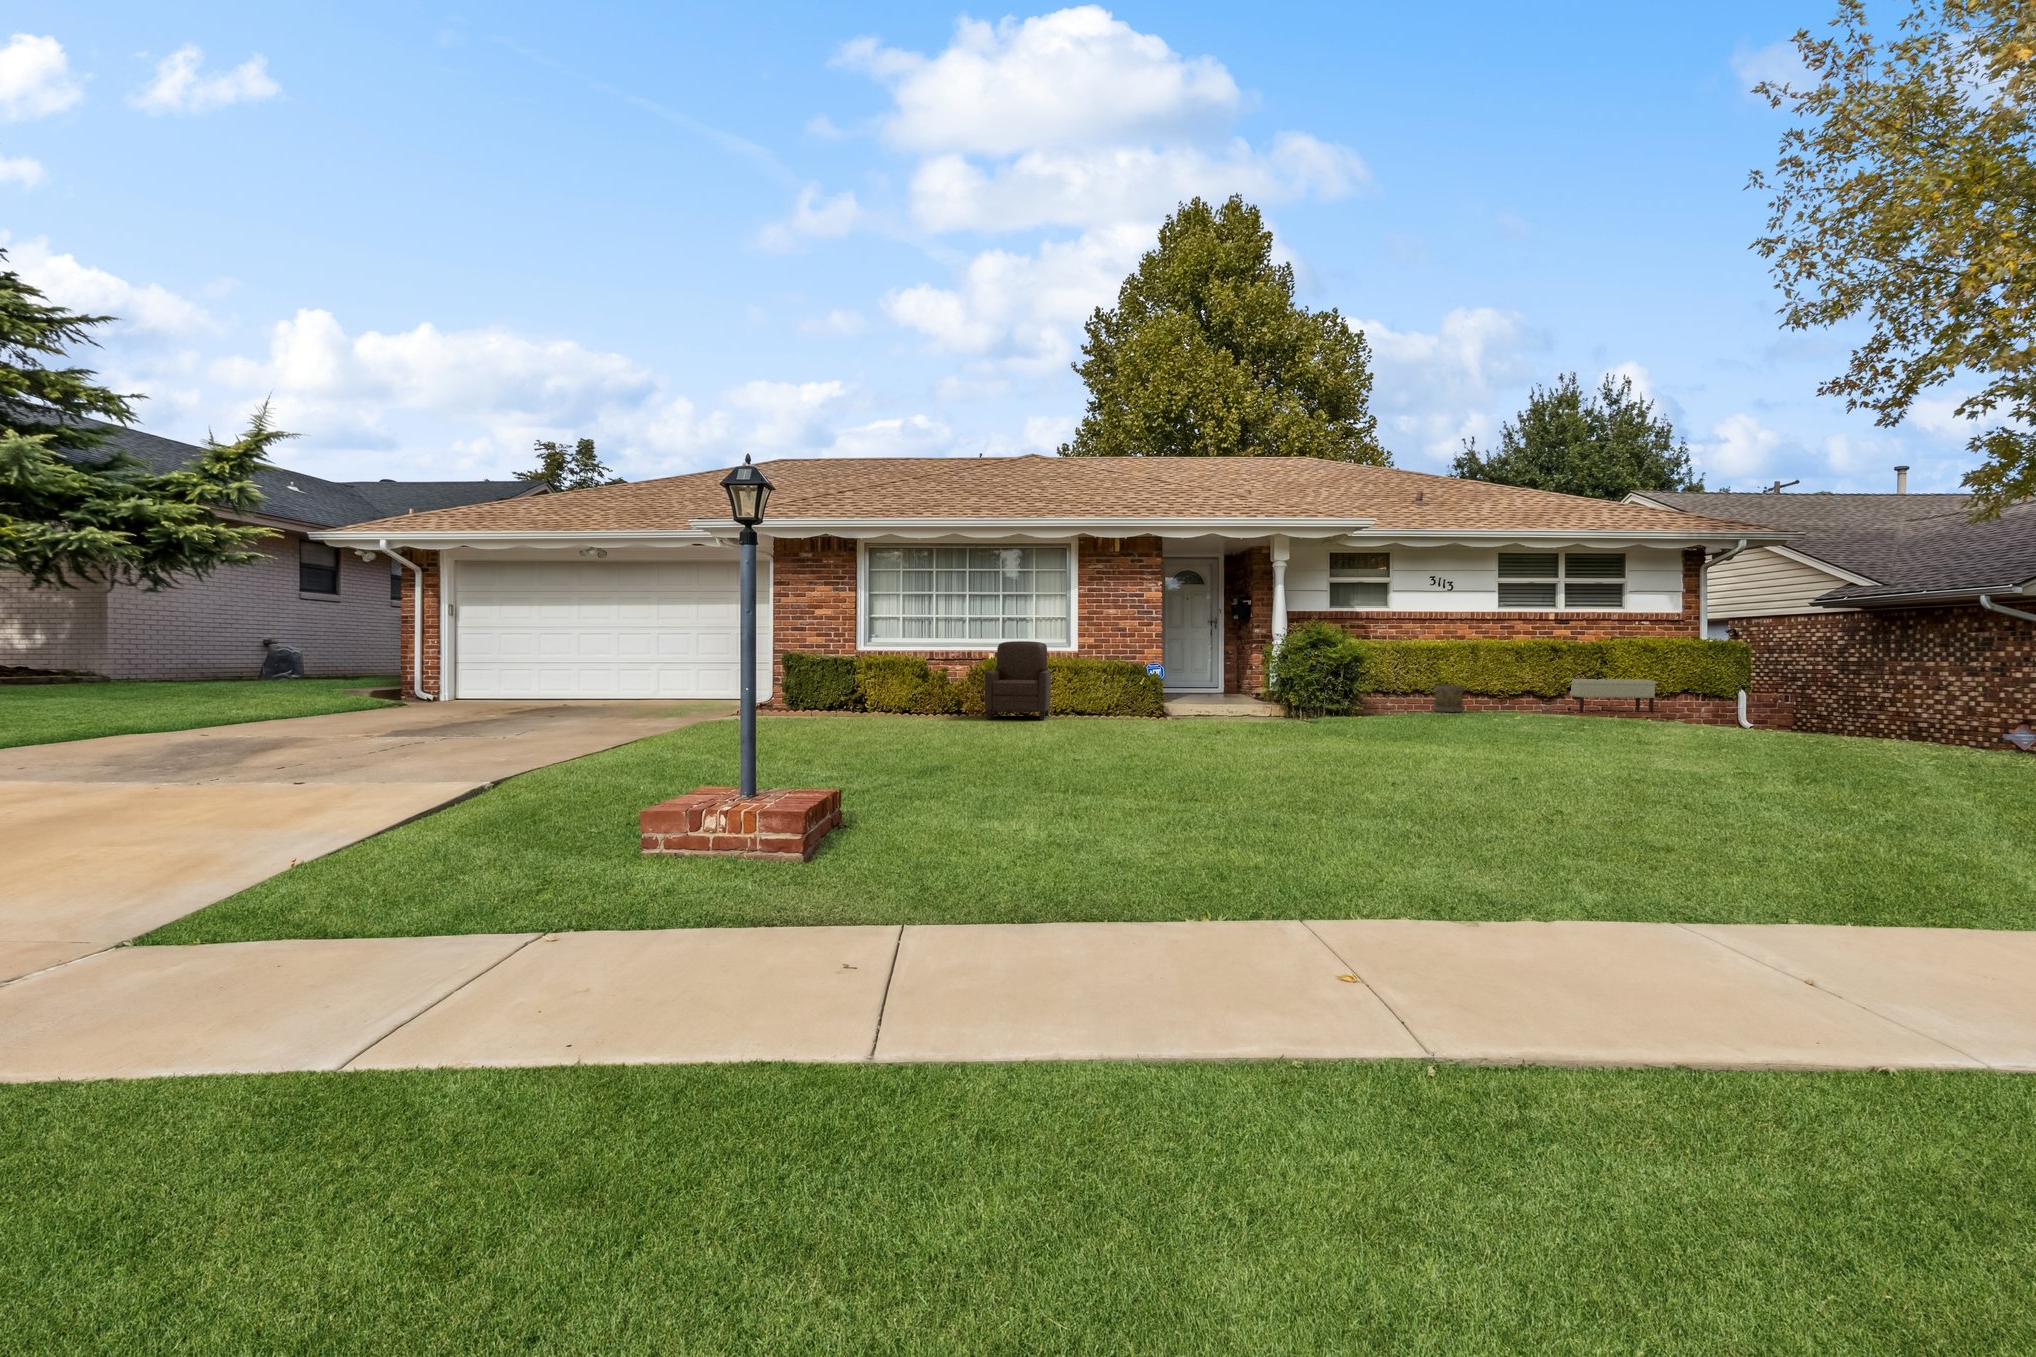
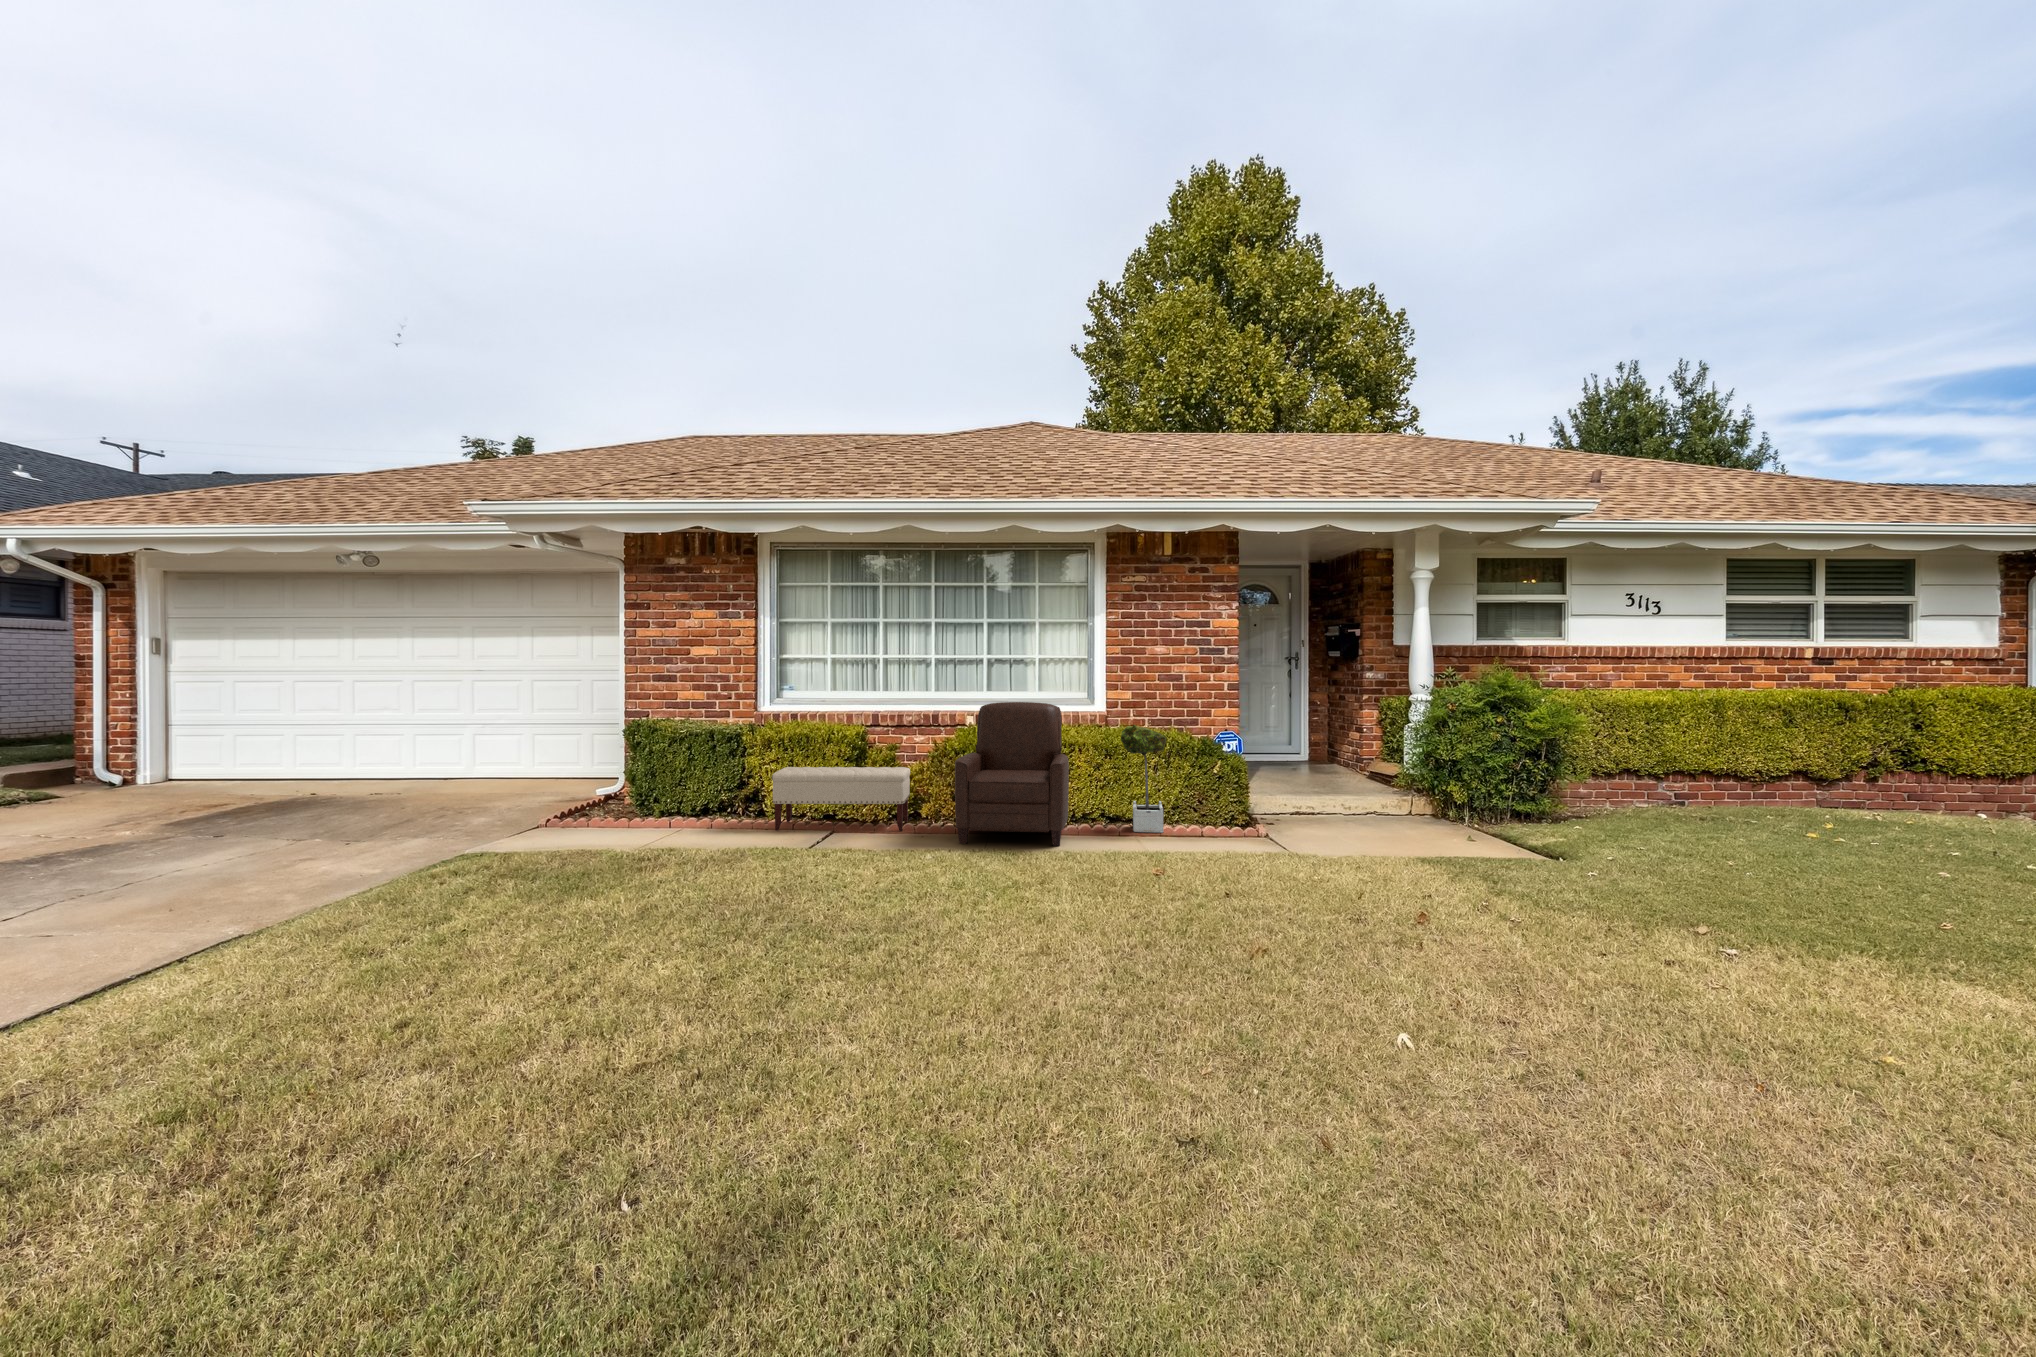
potted tree: none [1082,654,1109,717] -> present [1121,725,1167,833]
bench: present [1568,679,1656,713] -> present [772,767,910,831]
bucket: present [1434,685,1465,712] -> none [1663,759,1720,809]

